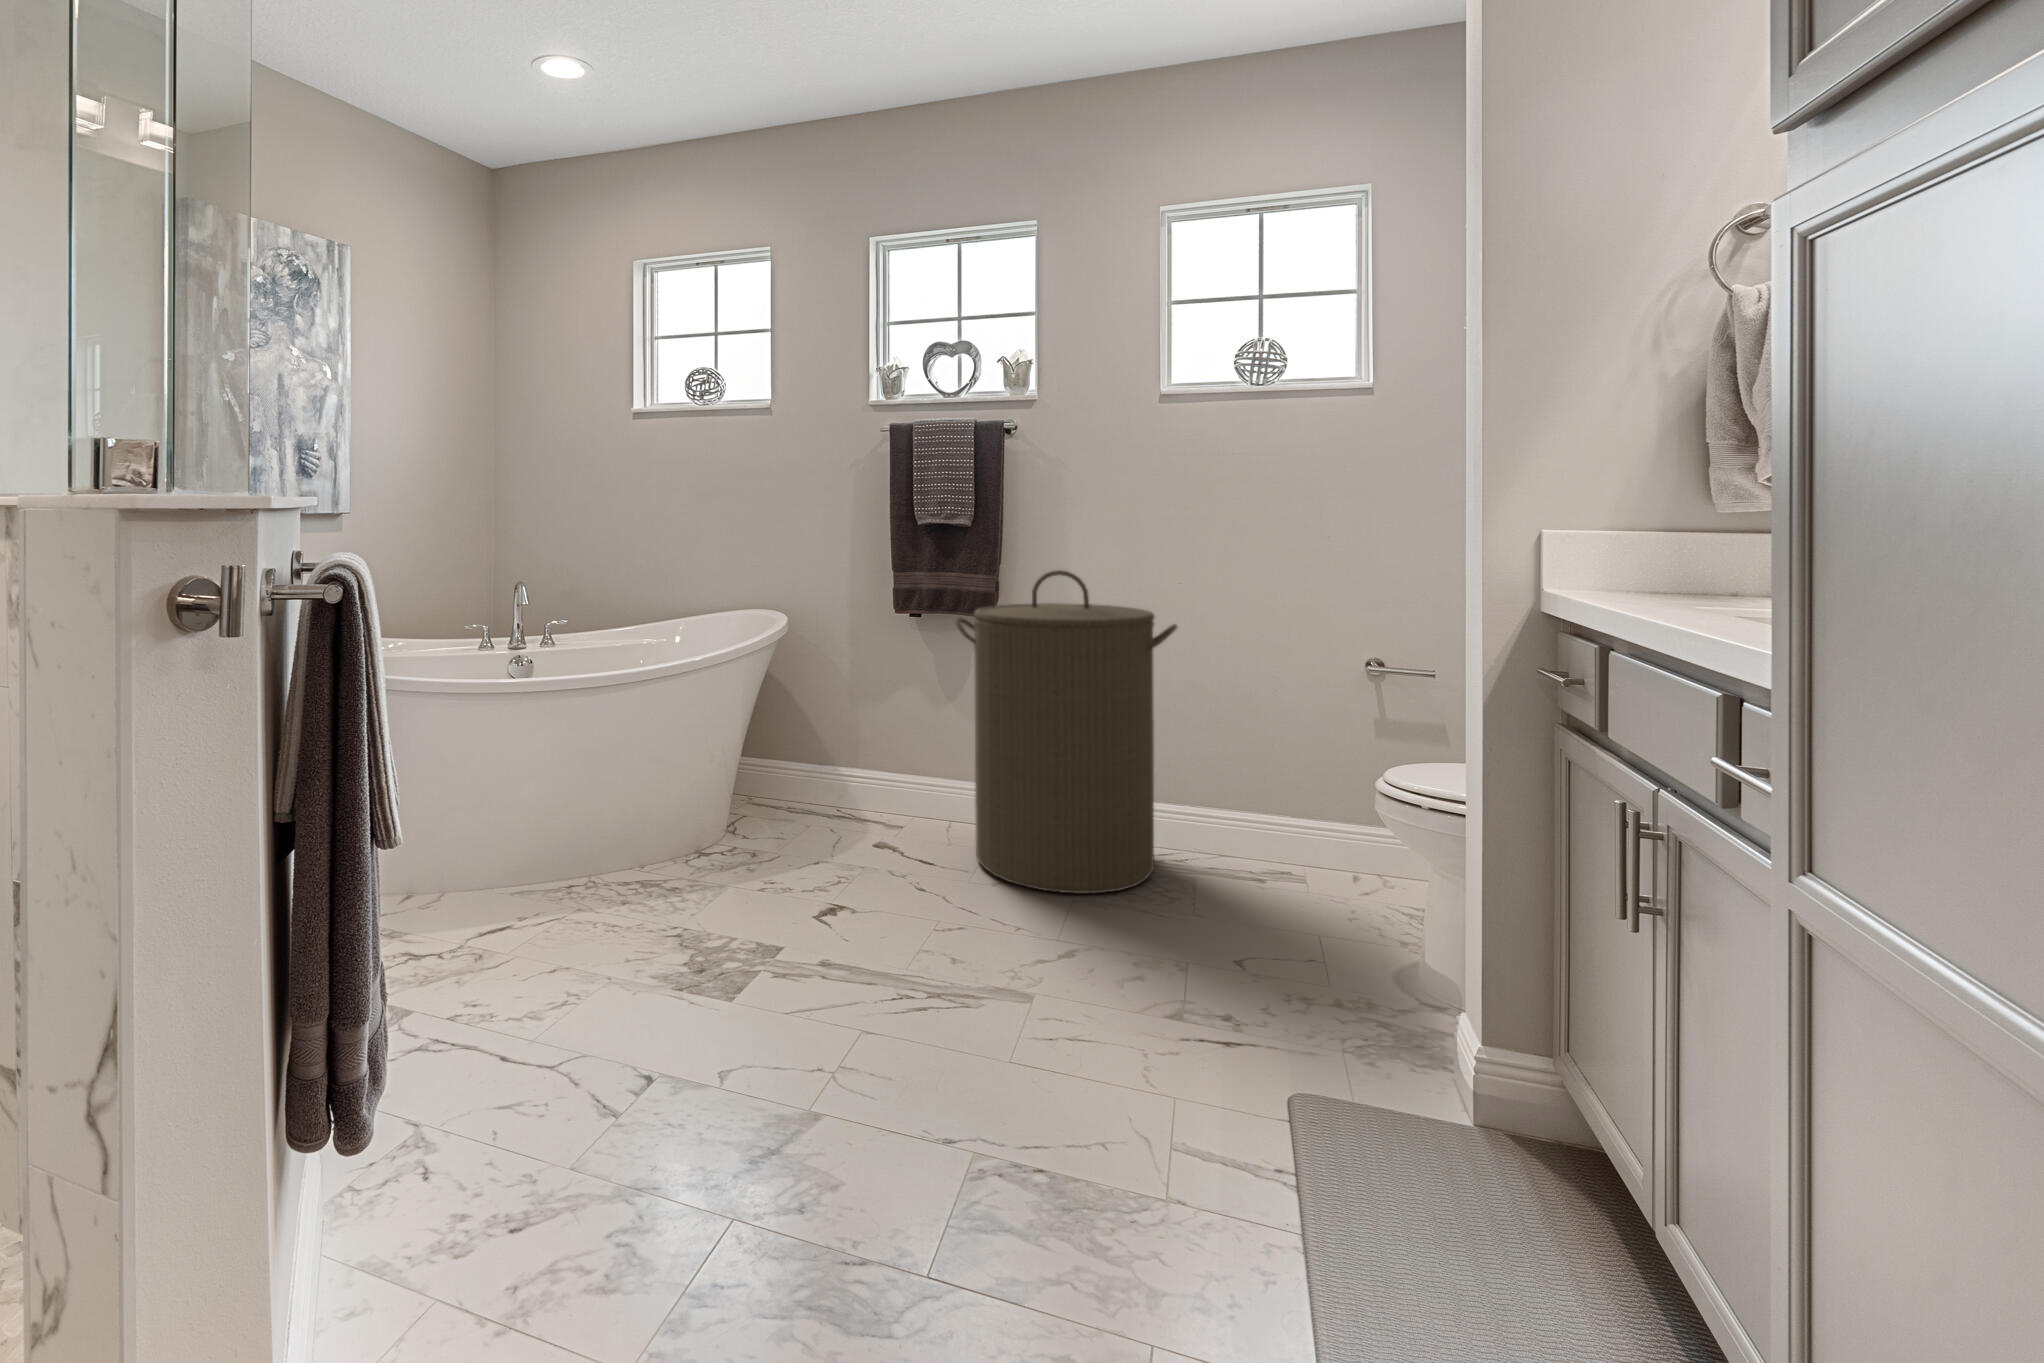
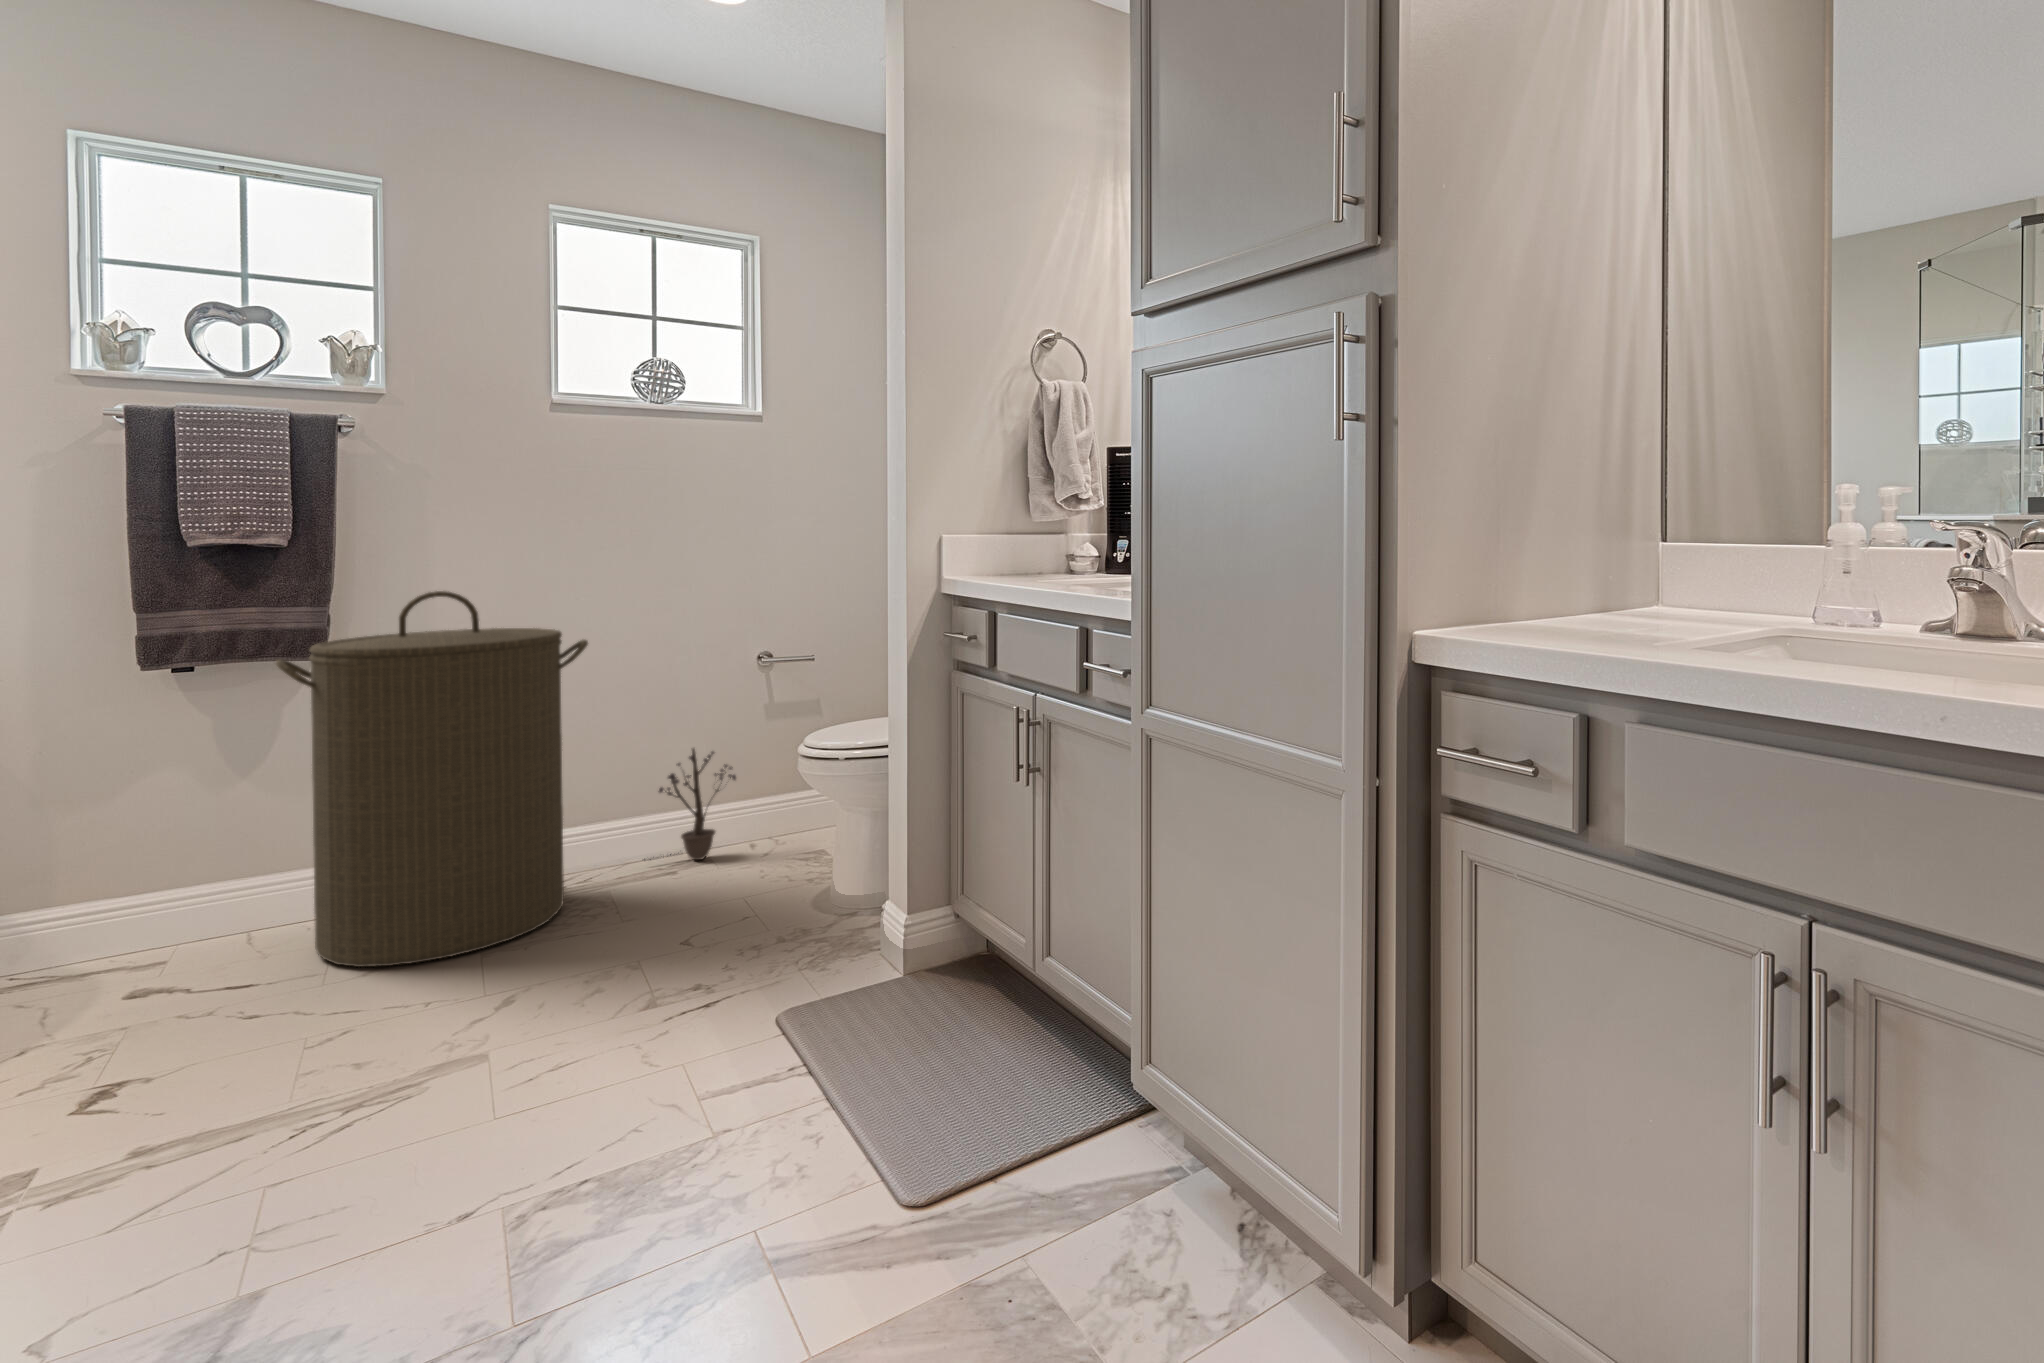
decorative plant: none [1236,748,1334,869] -> present [643,749,736,860]

